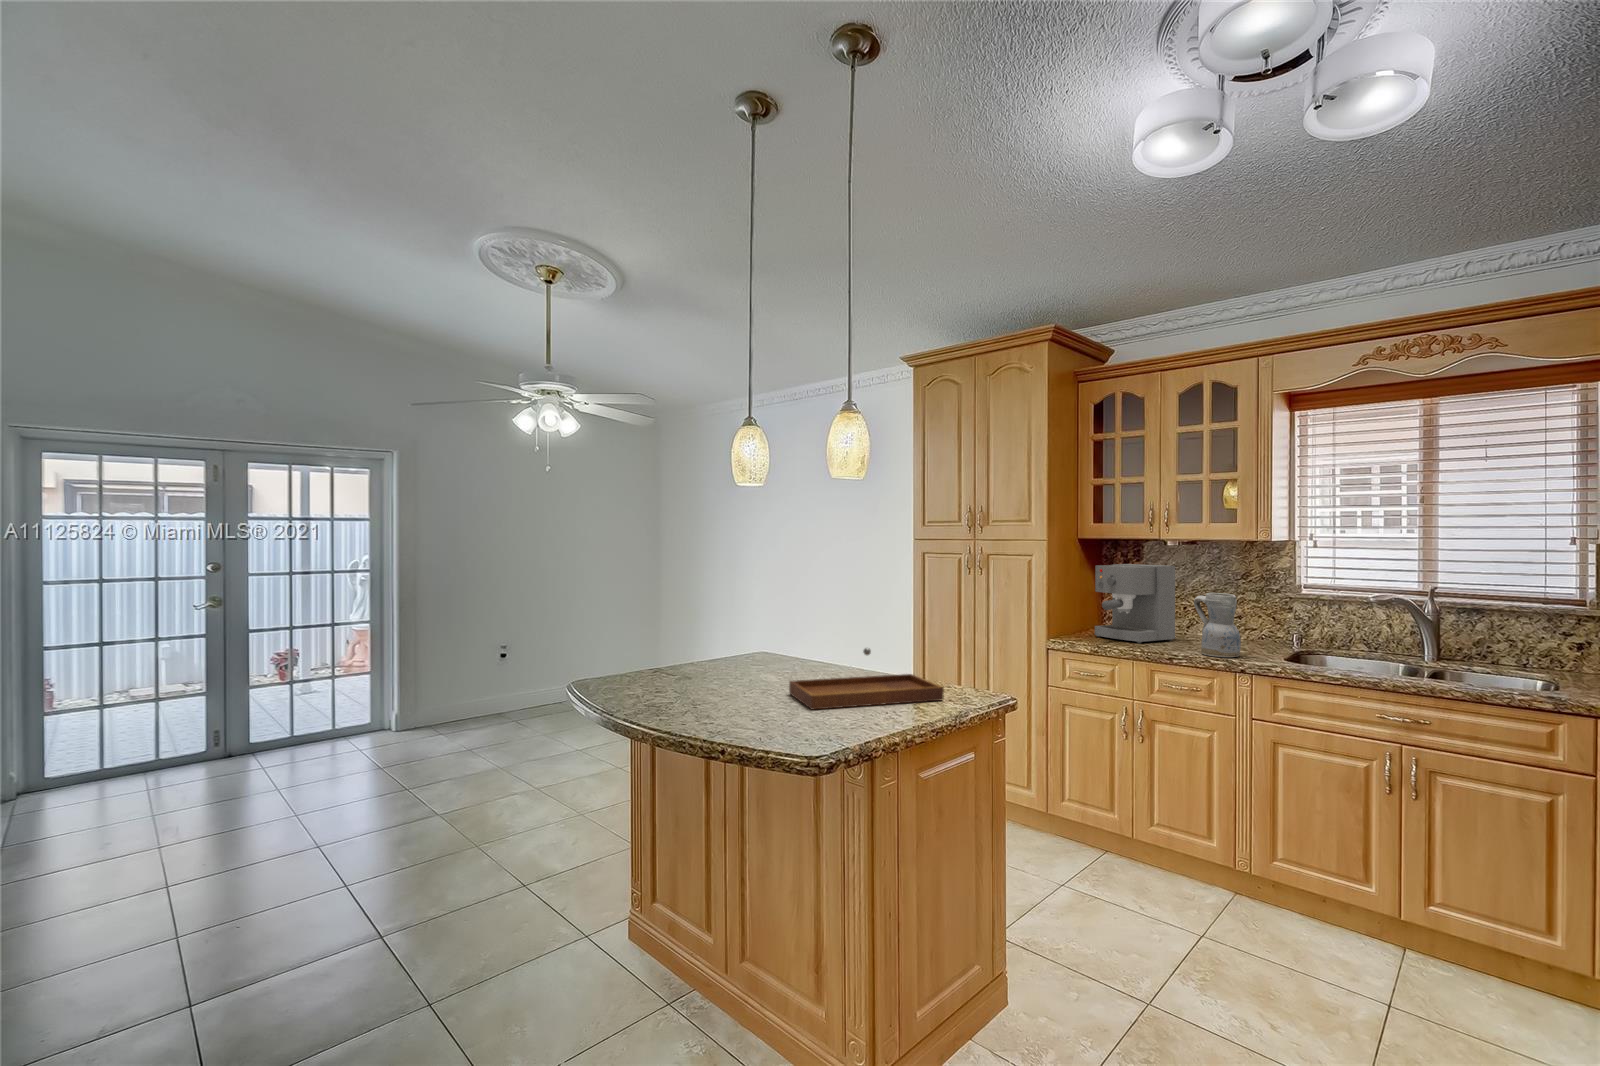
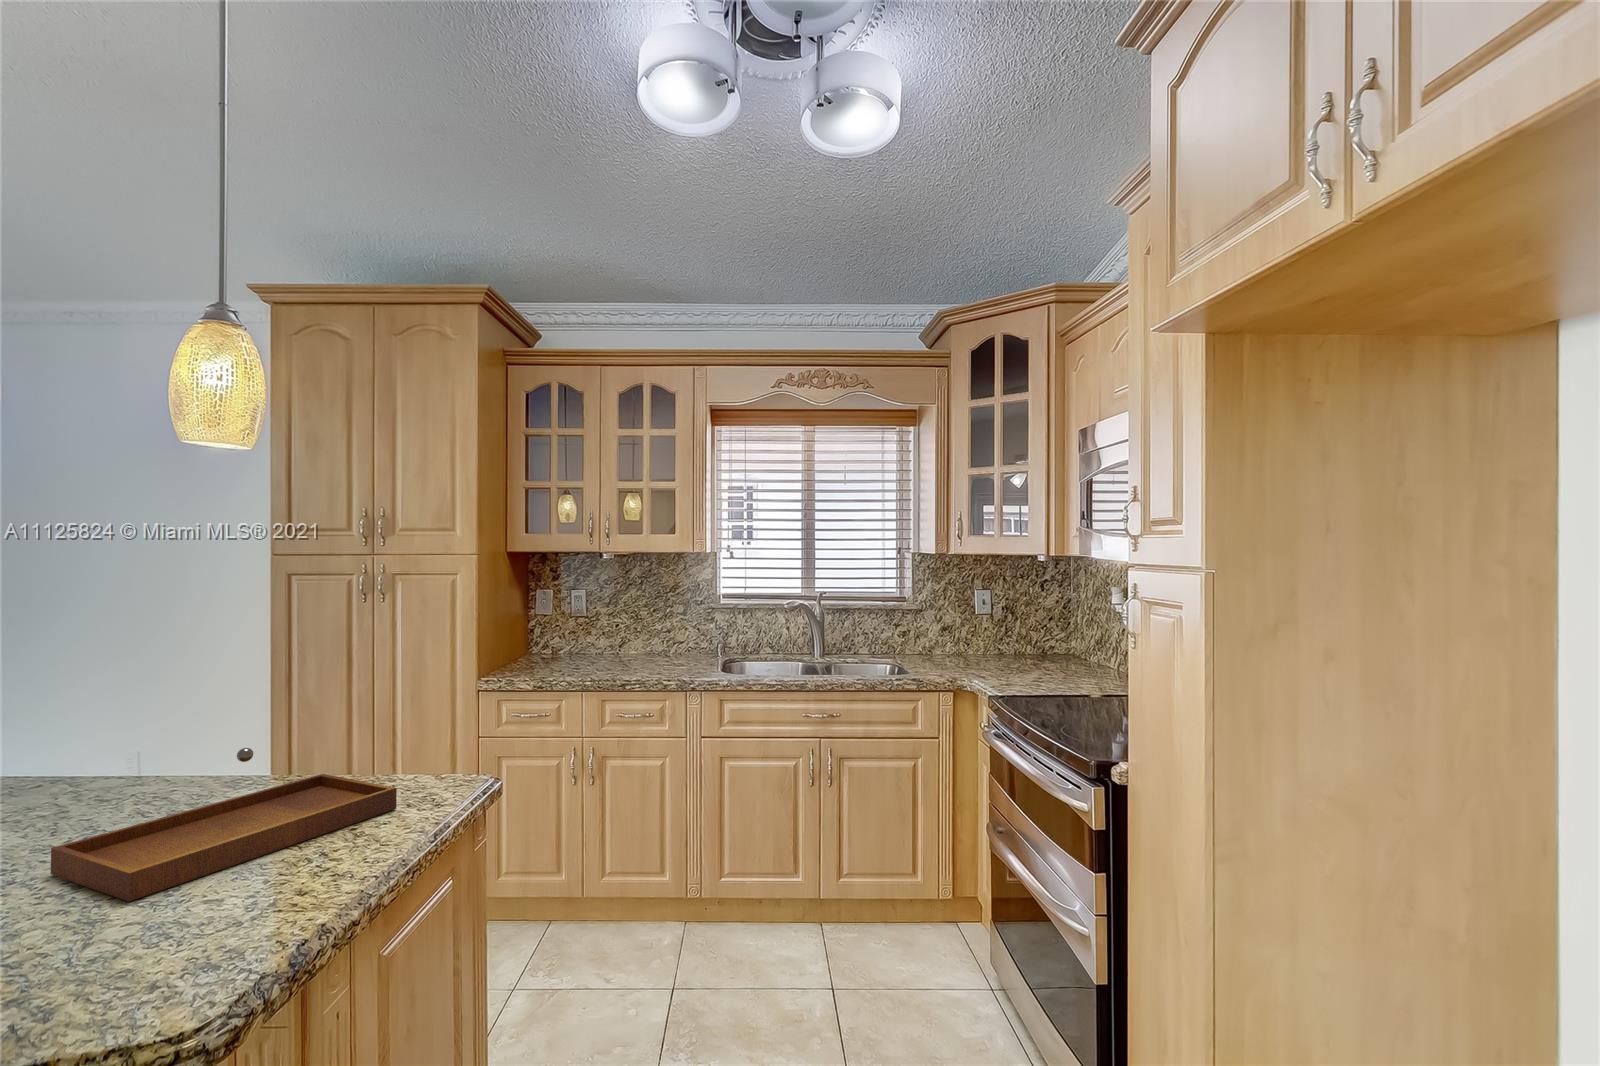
coffee maker: present [1095,564,1175,643] -> none [527,580,613,670]
ceramic pitcher: present [1194,593,1241,657] -> none [642,608,686,676]

